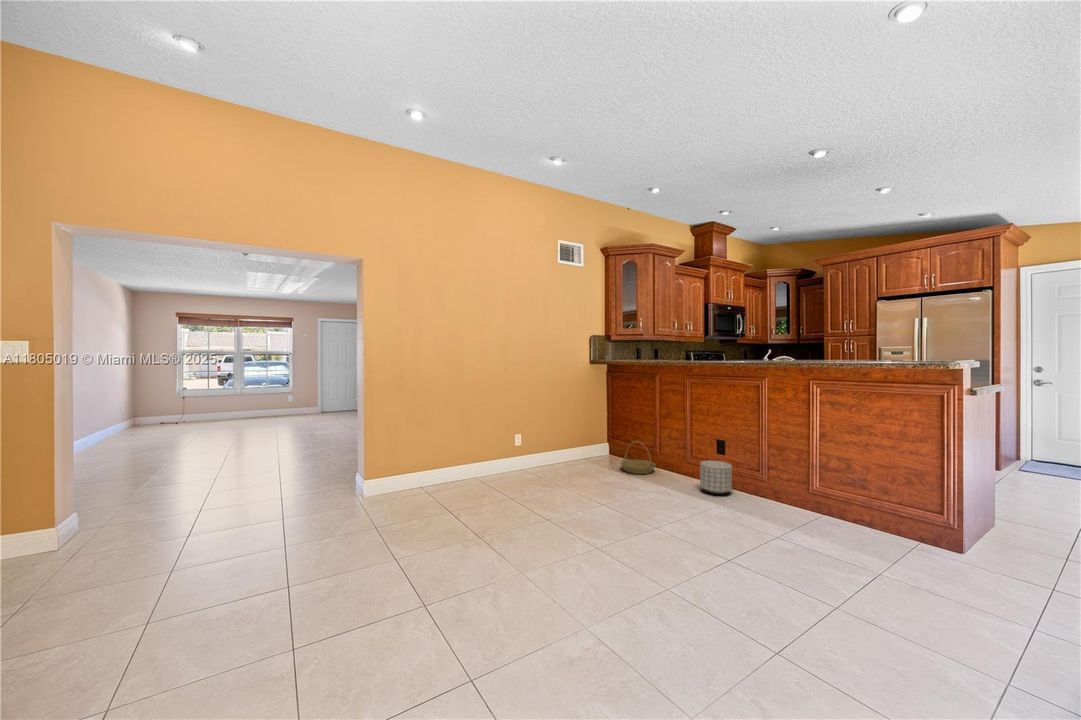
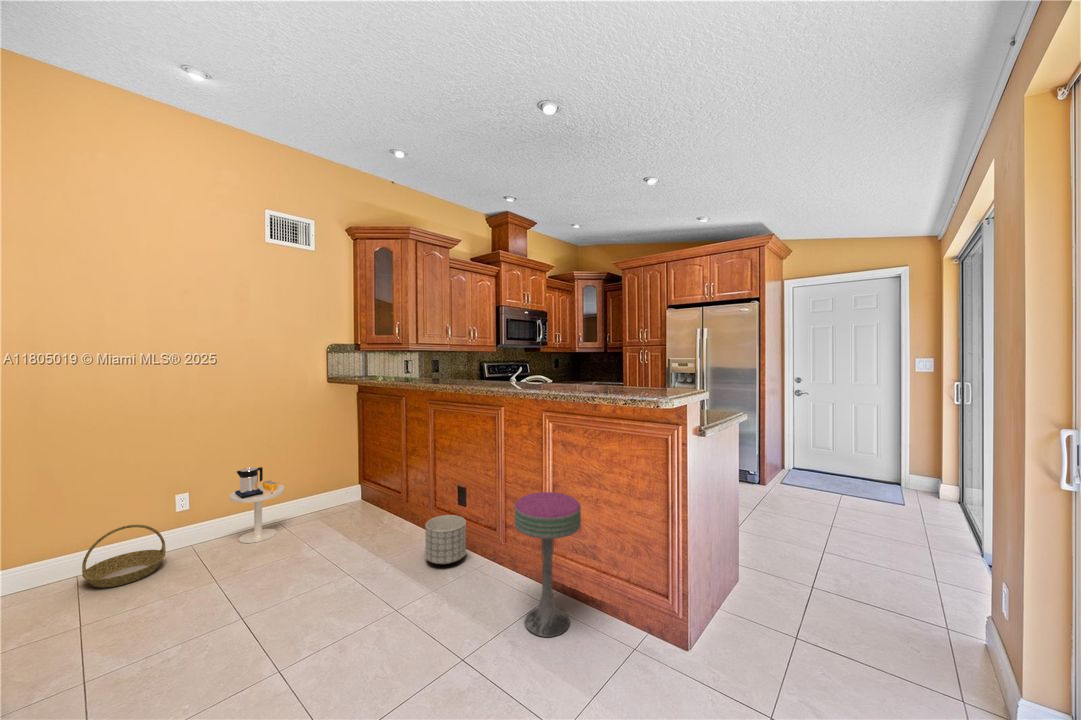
side table: none [544,421,576,473] -> present [230,467,284,543]
bar stool: none [802,437,860,534] -> present [515,492,581,637]
basket: present [621,441,655,474] -> present [82,525,166,588]

